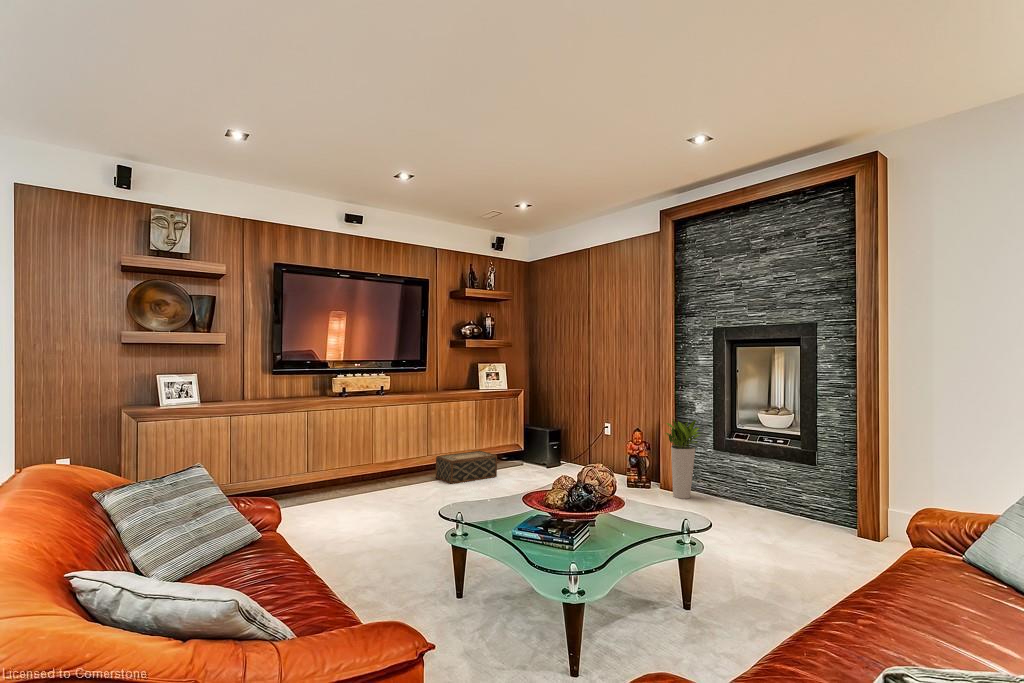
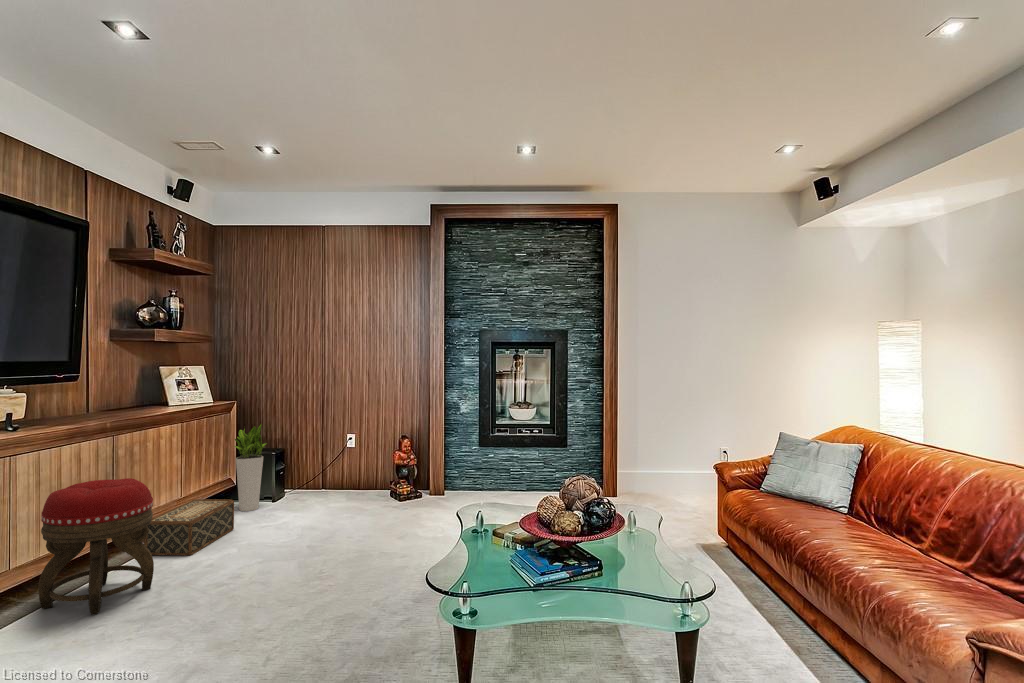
planter: present [666,420,700,499] -> present [234,424,267,511]
footstool: none [357,422,412,498] -> present [38,478,154,615]

